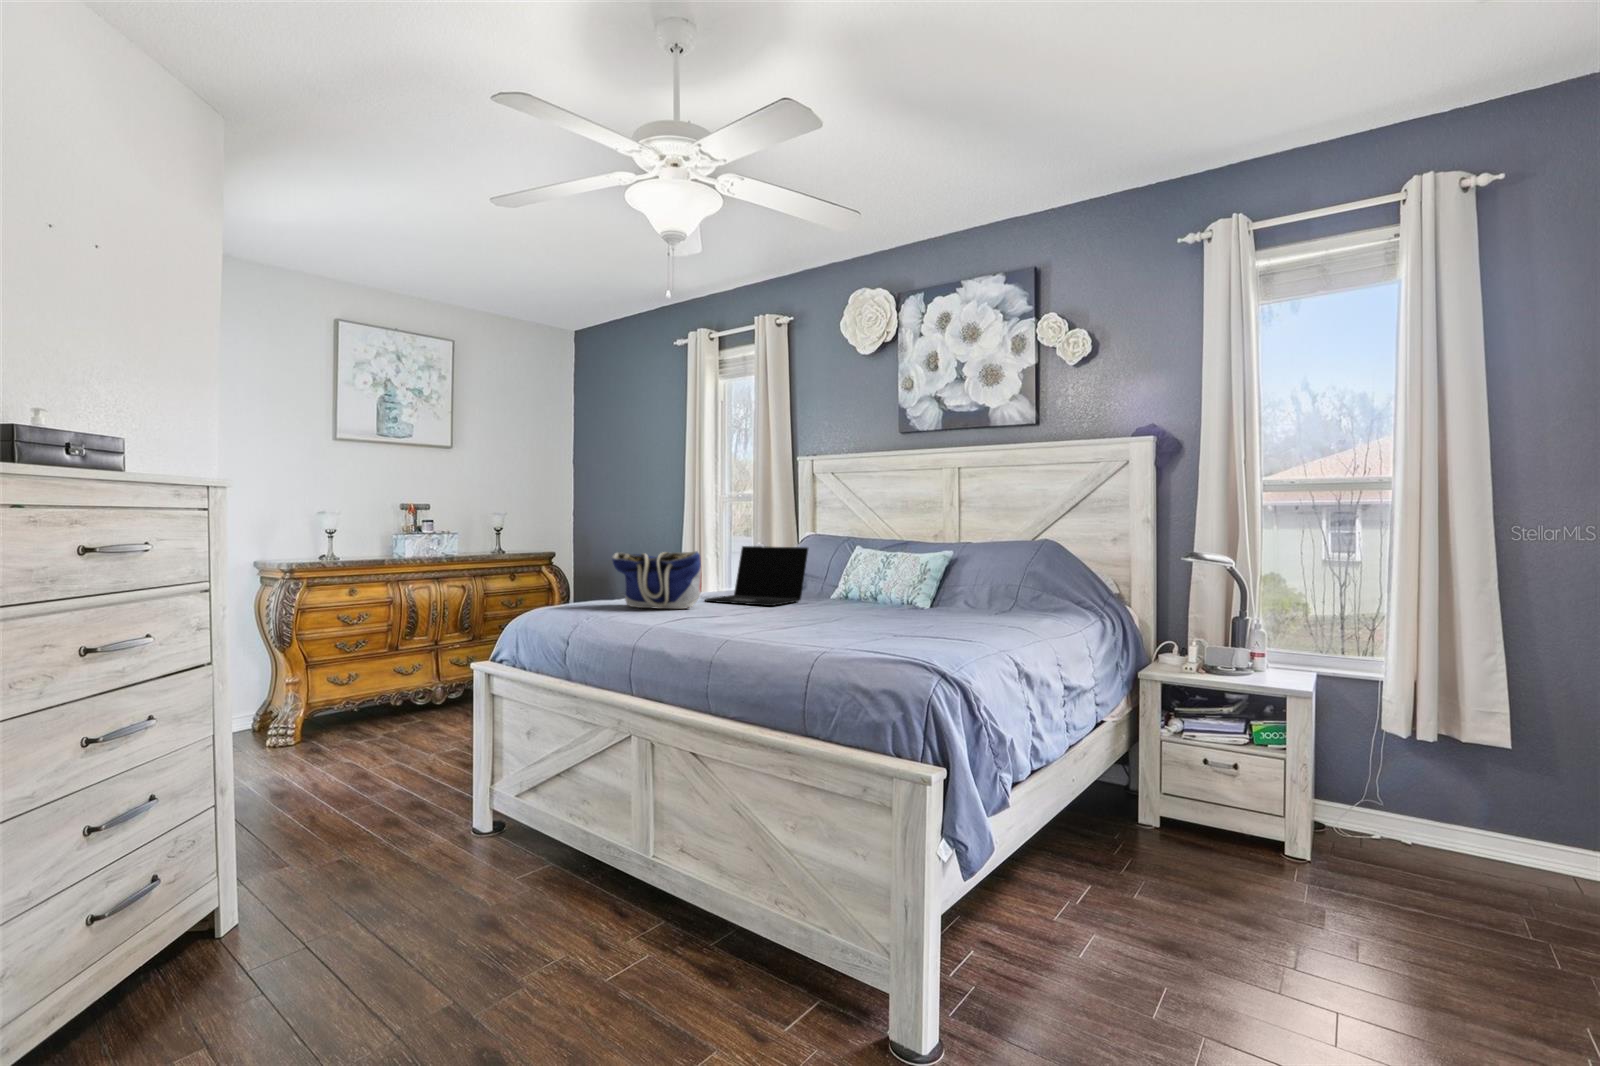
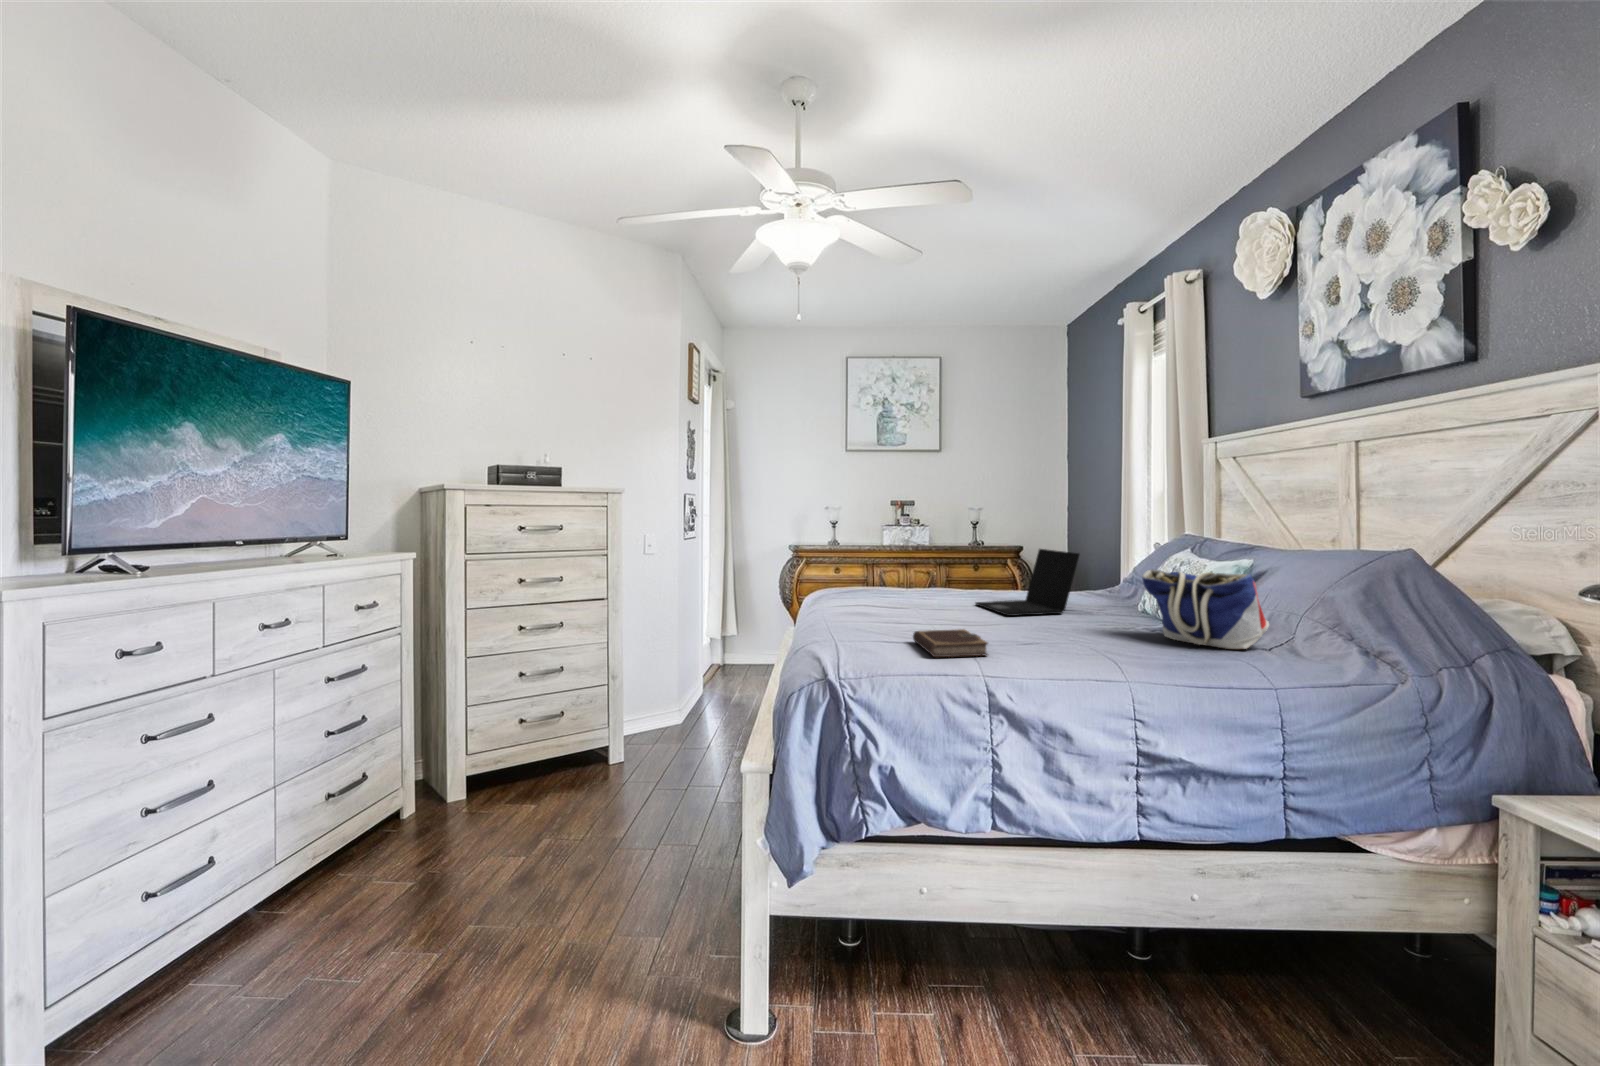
tote bag: present [612,551,701,609] -> present [1142,569,1269,649]
notebook: none [804,612,897,634] -> present [913,629,988,657]

